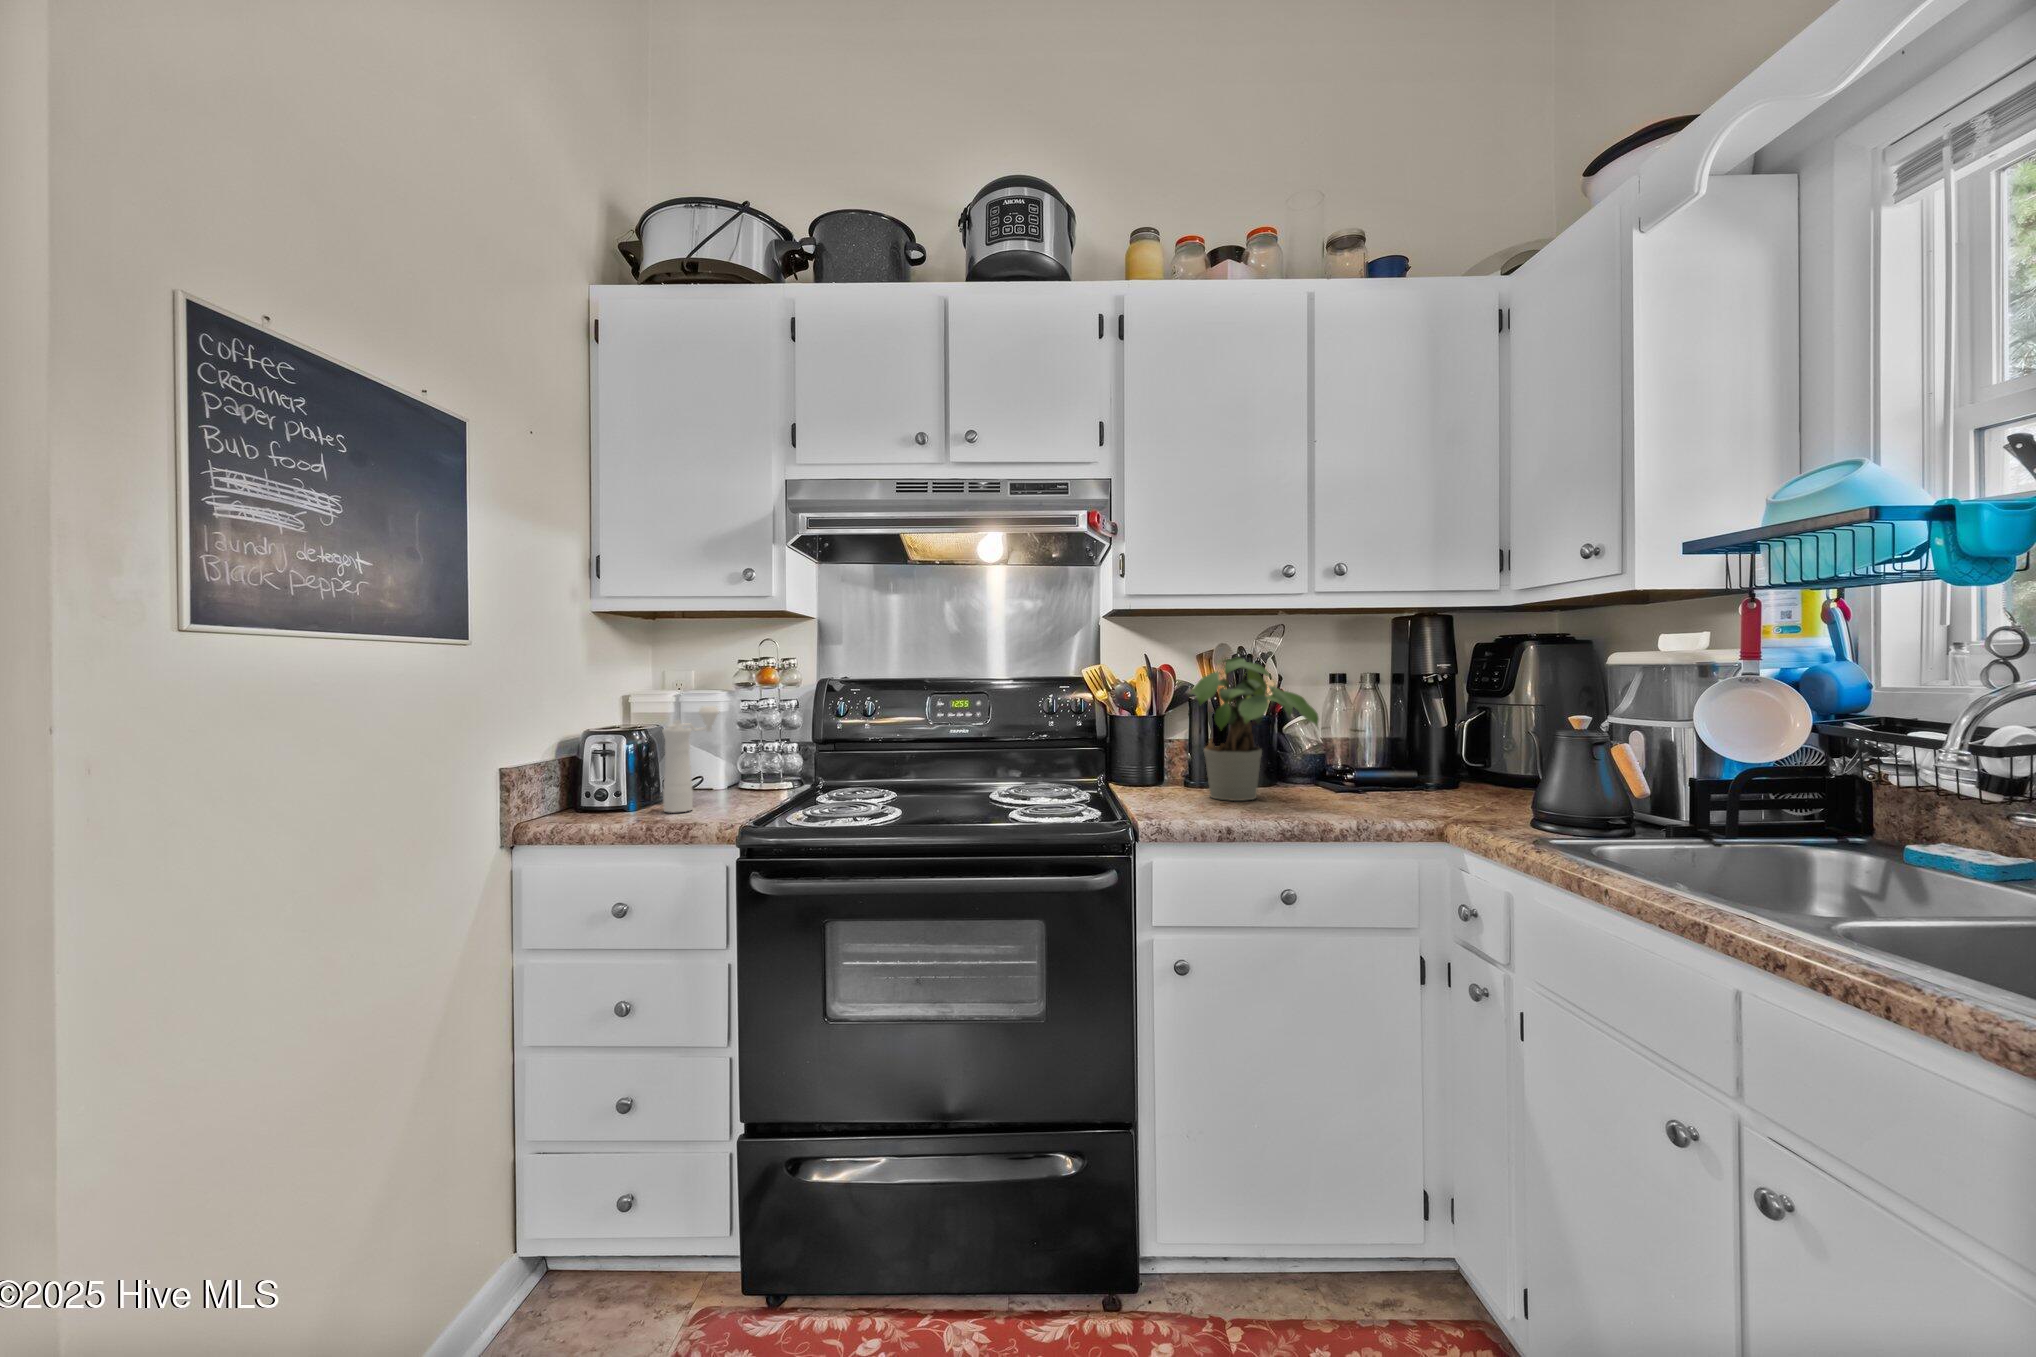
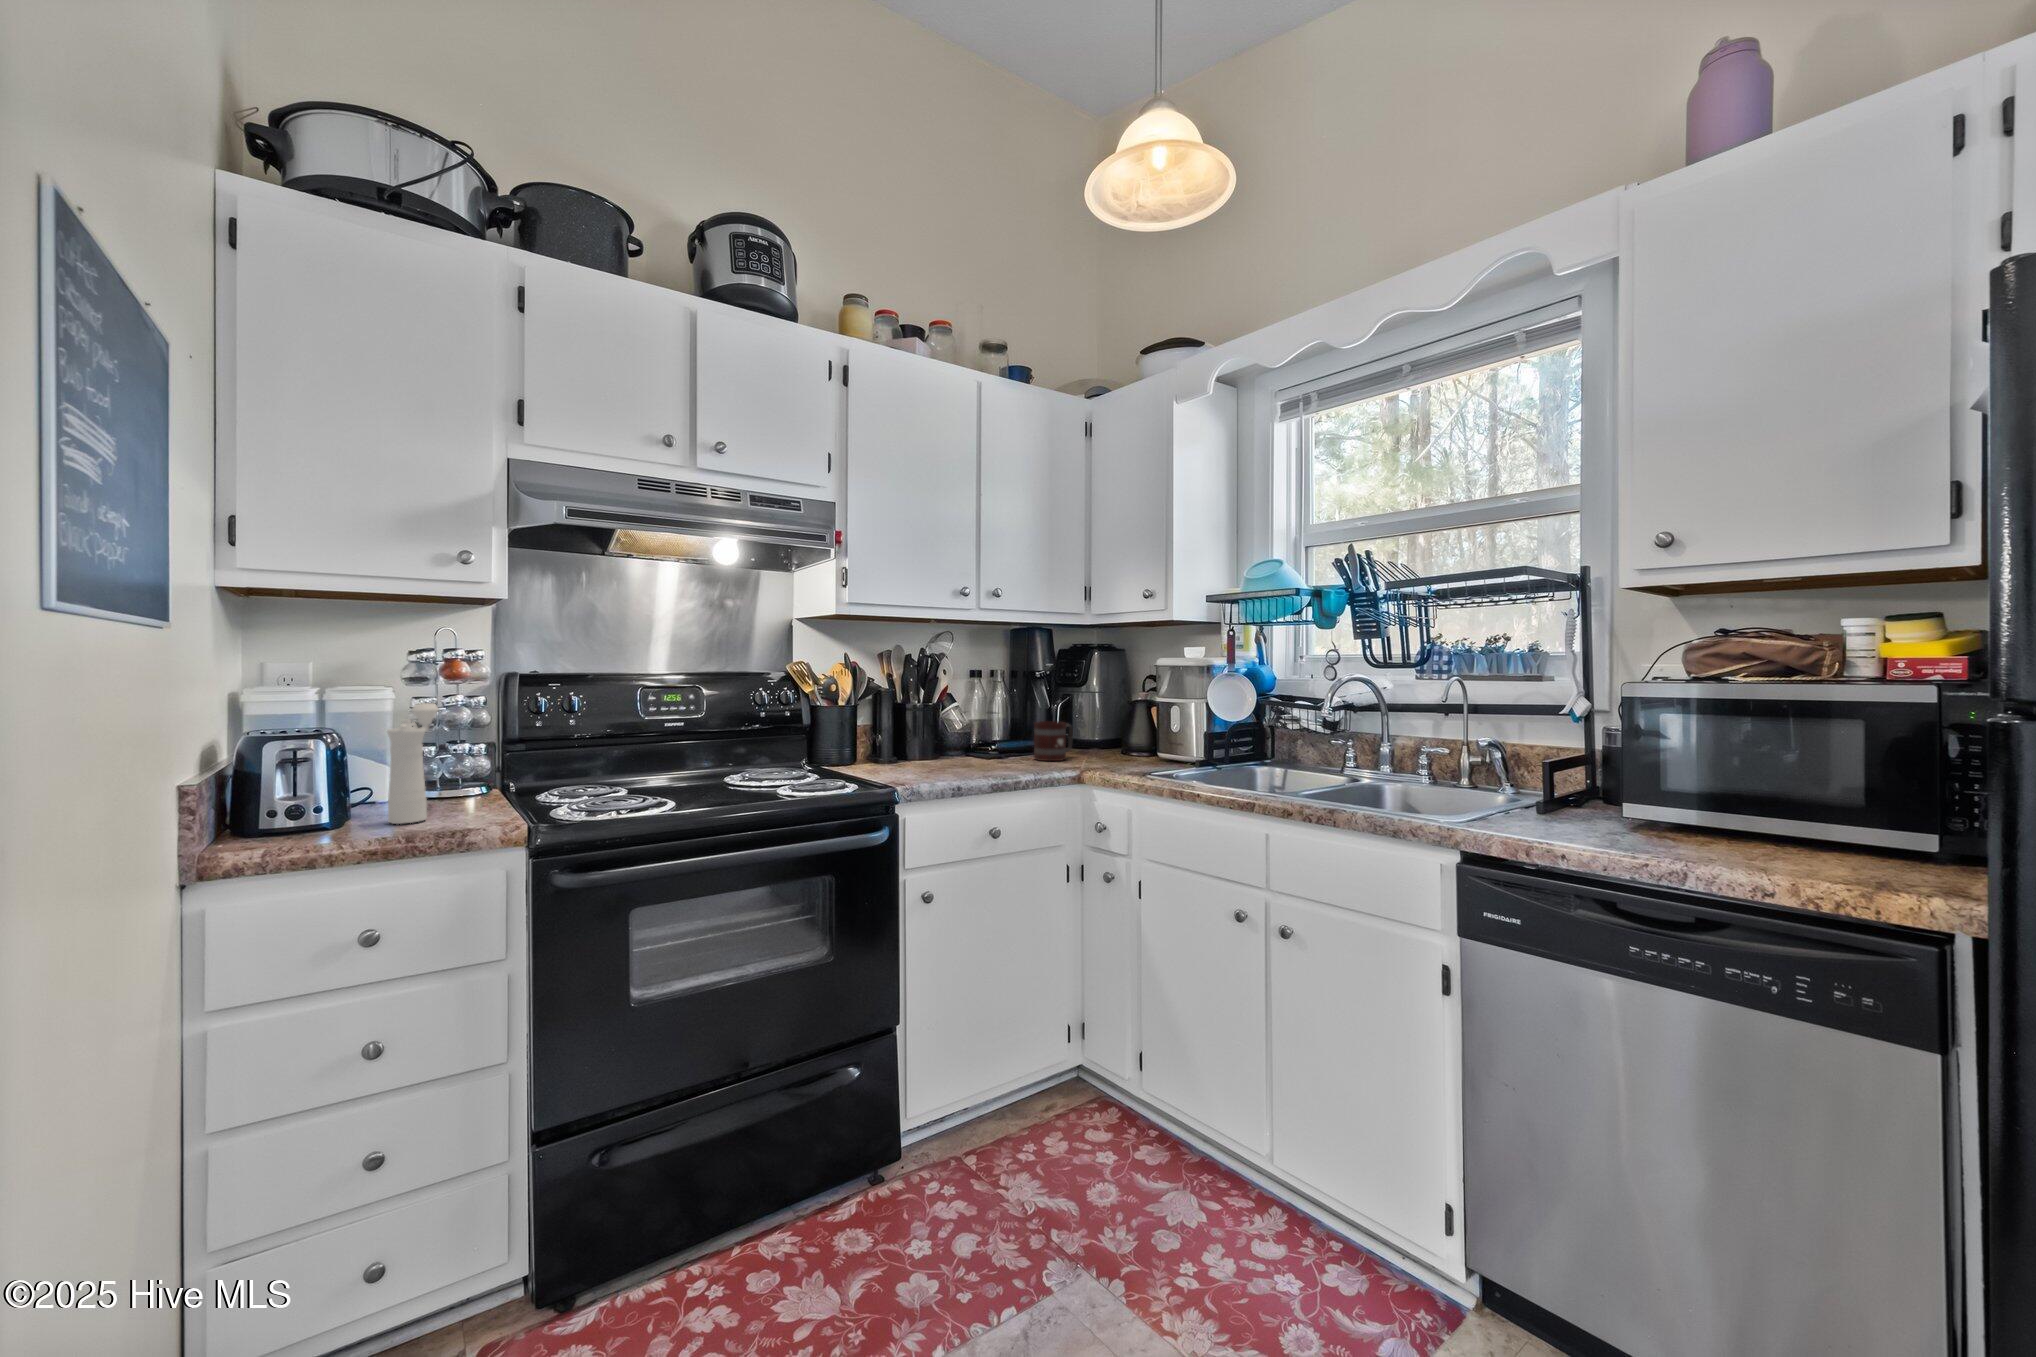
potted plant: present [1191,657,1319,801] -> none [903,658,1003,769]
mug: none [1399,744,1468,803] -> present [1034,721,1073,761]

